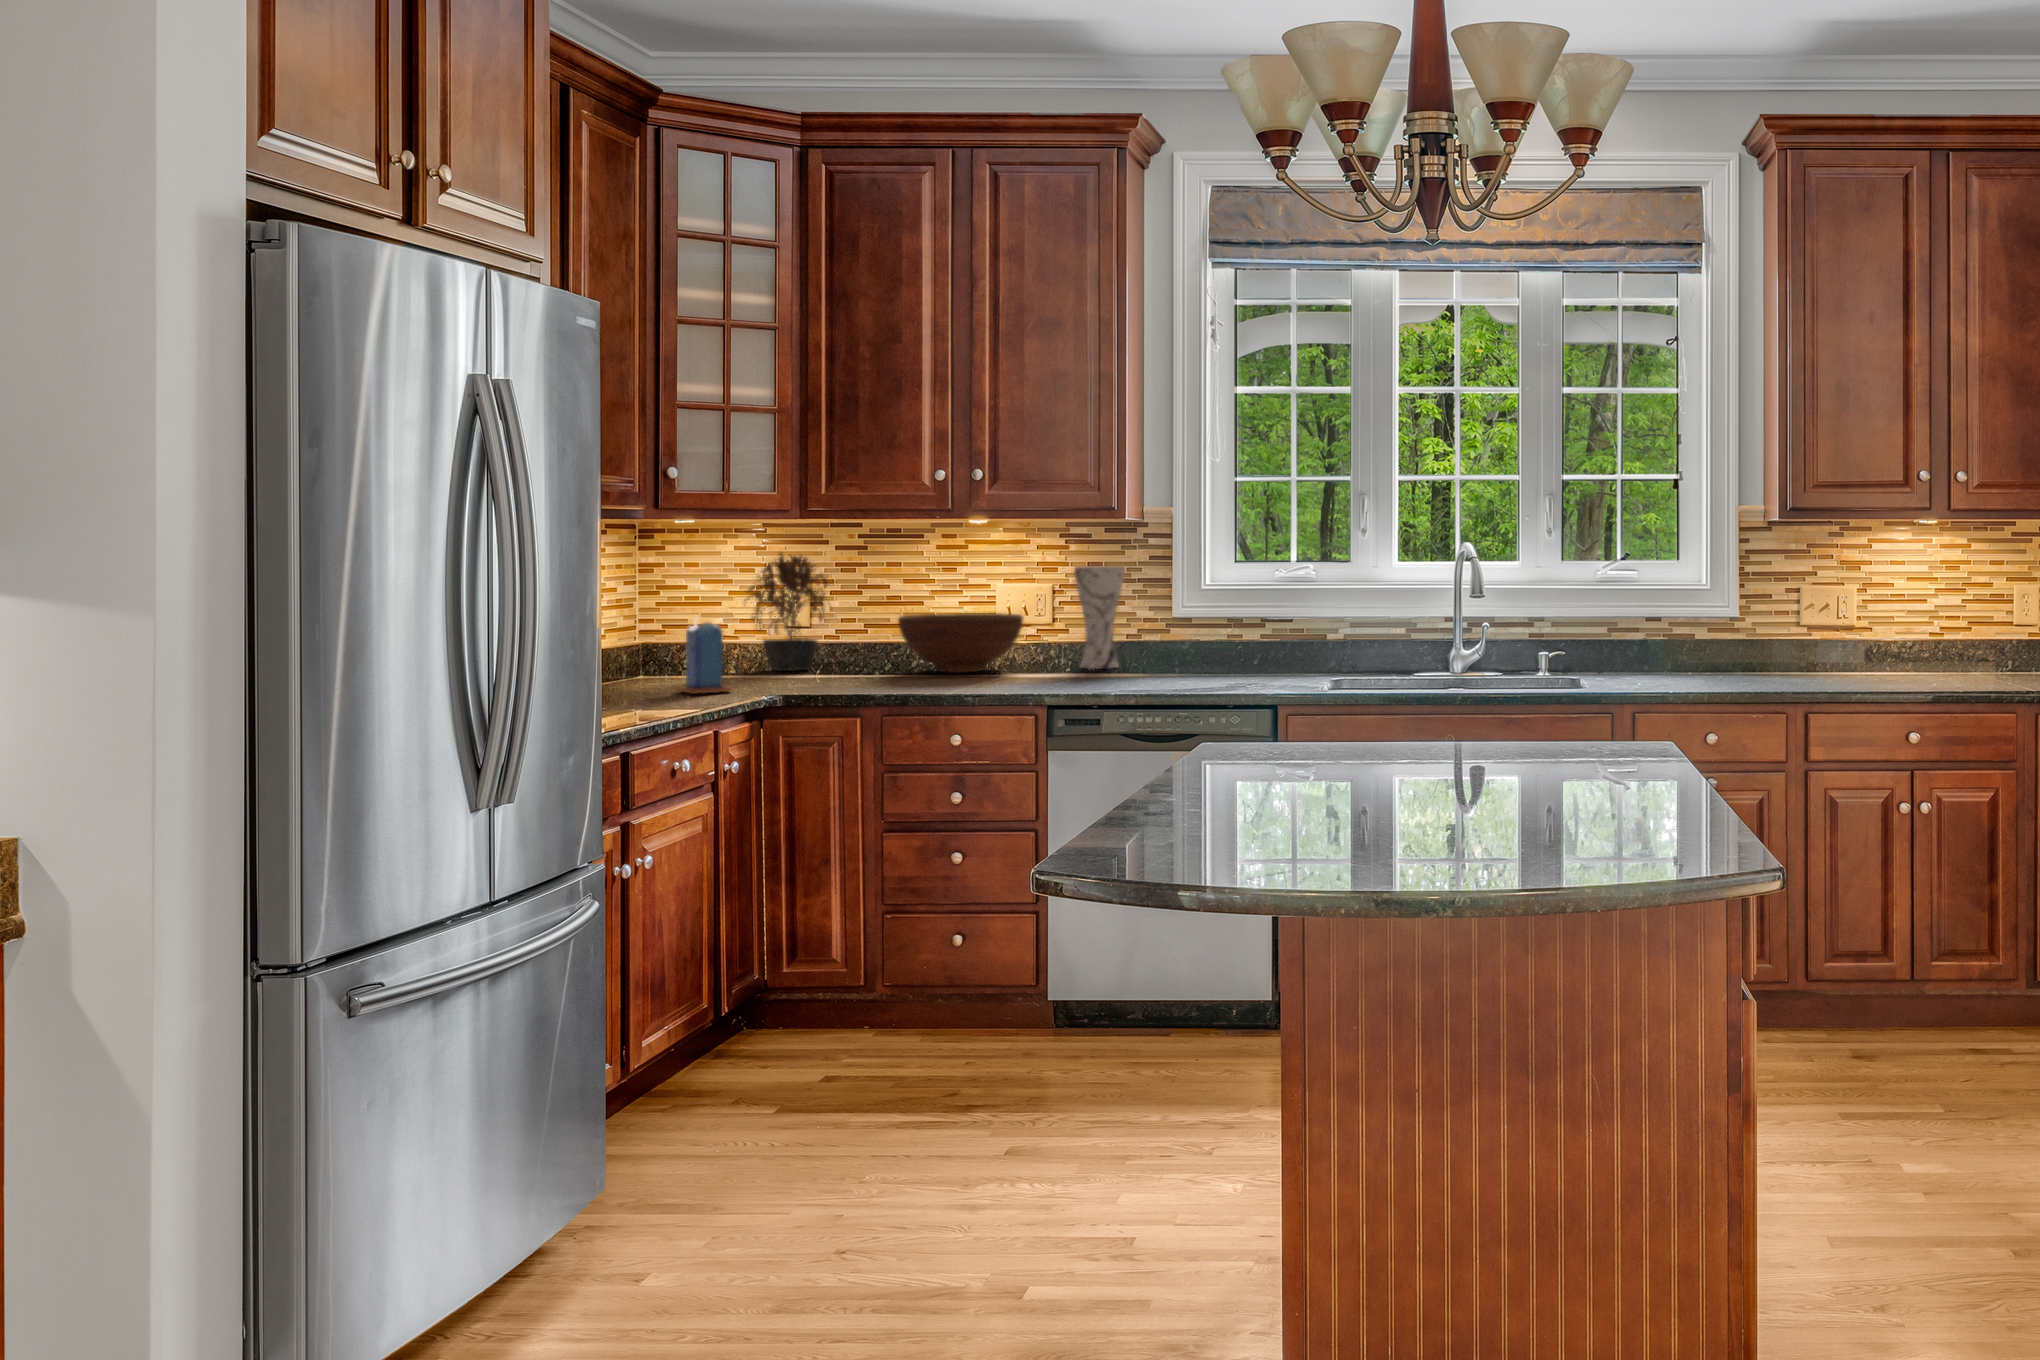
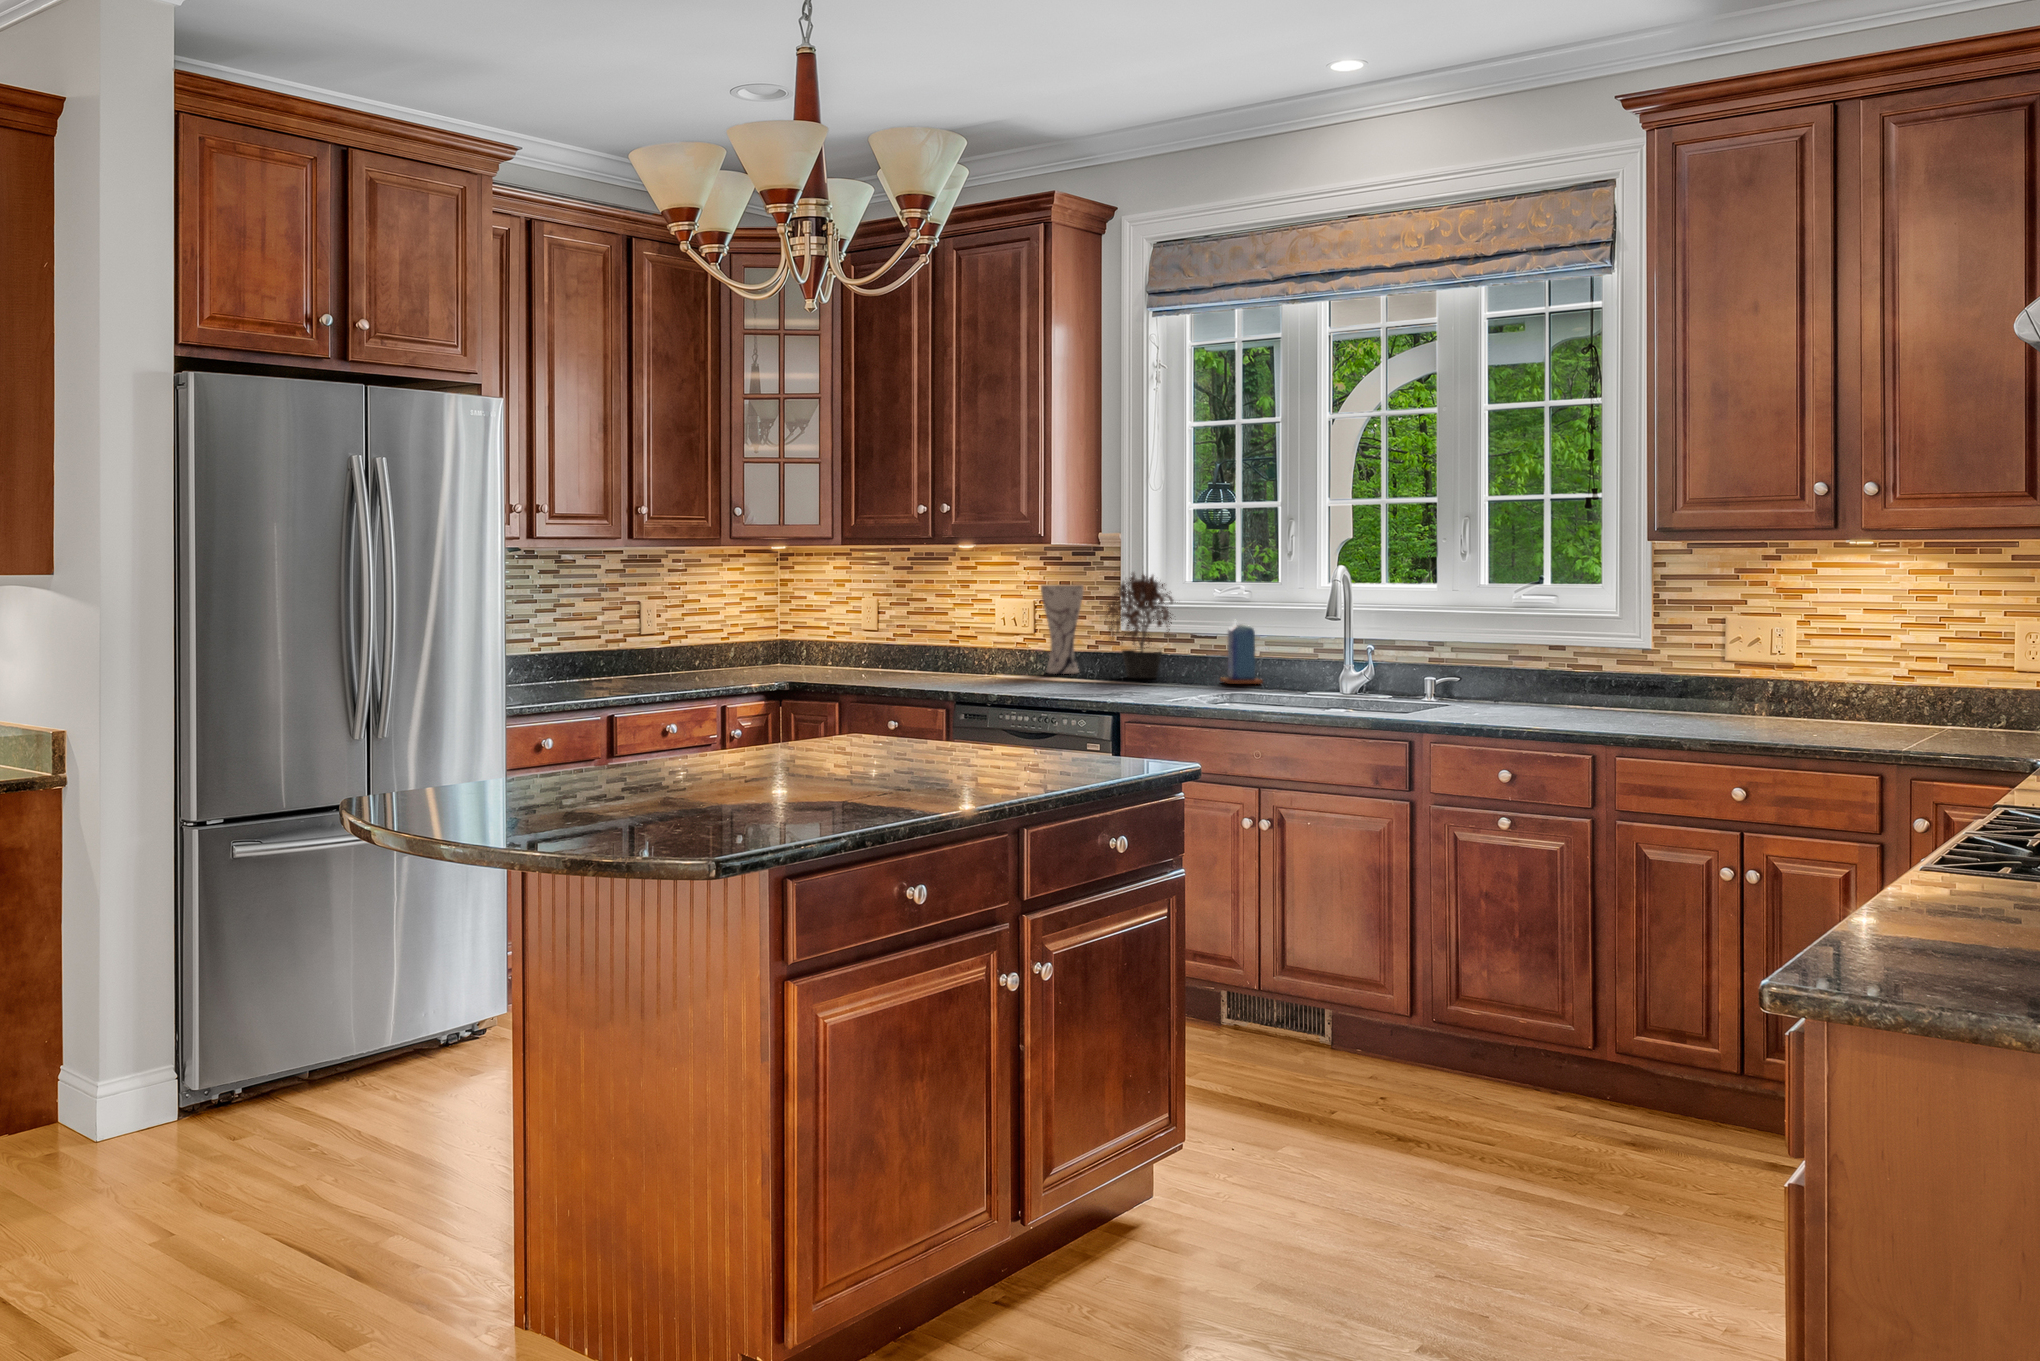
potted plant: present [744,553,834,671] -> present [1107,573,1173,678]
fruit bowl: present [898,613,1023,673] -> none [908,623,1007,671]
candle: present [676,620,733,694] -> present [1220,622,1263,684]

